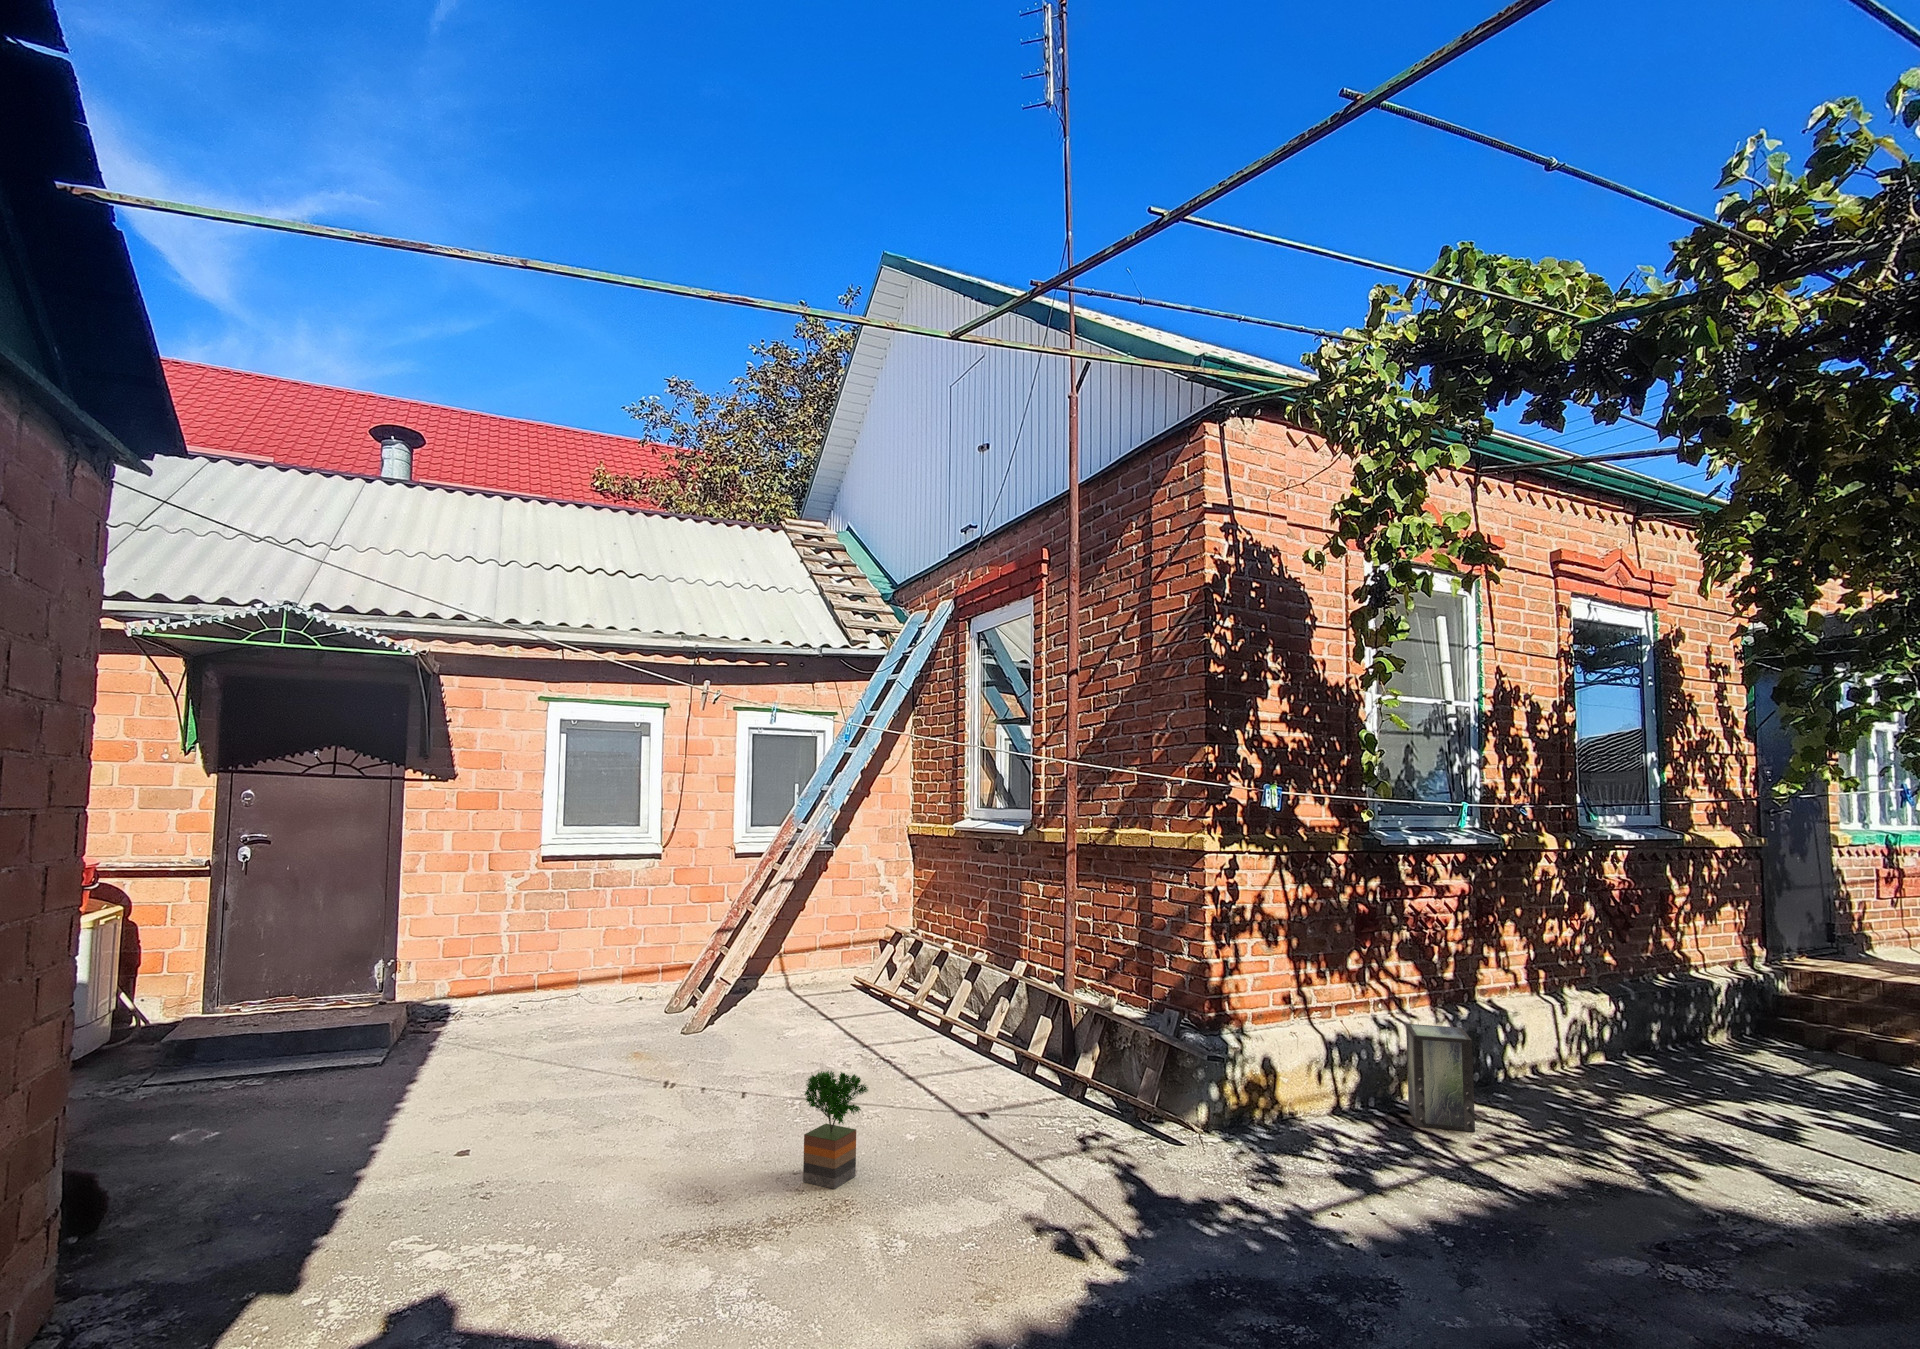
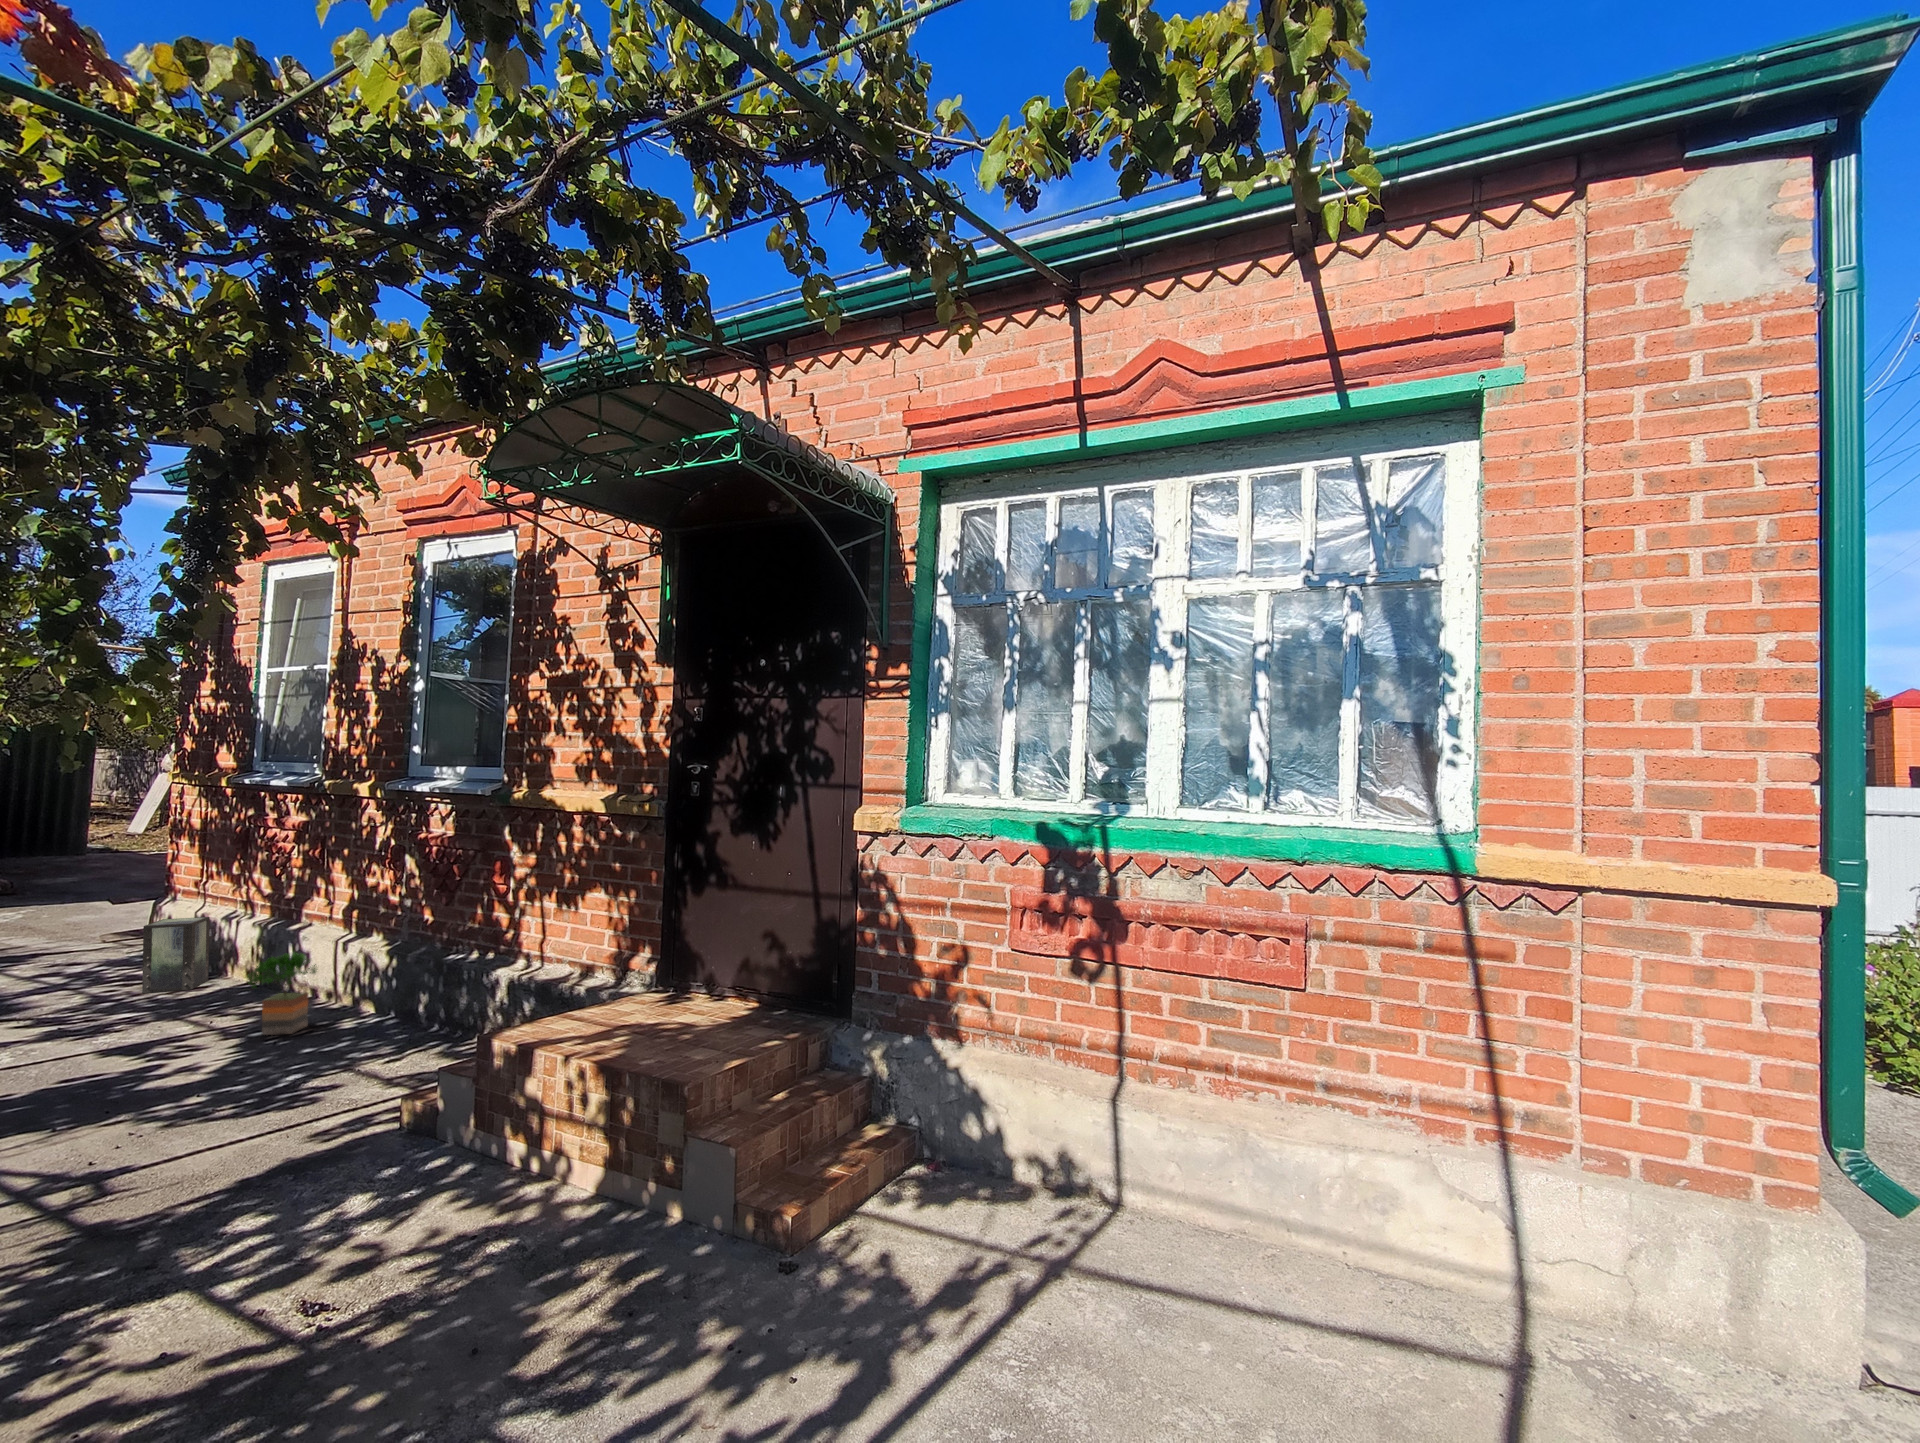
potted tree: present [803,1070,868,1189] -> present [248,953,317,1035]

